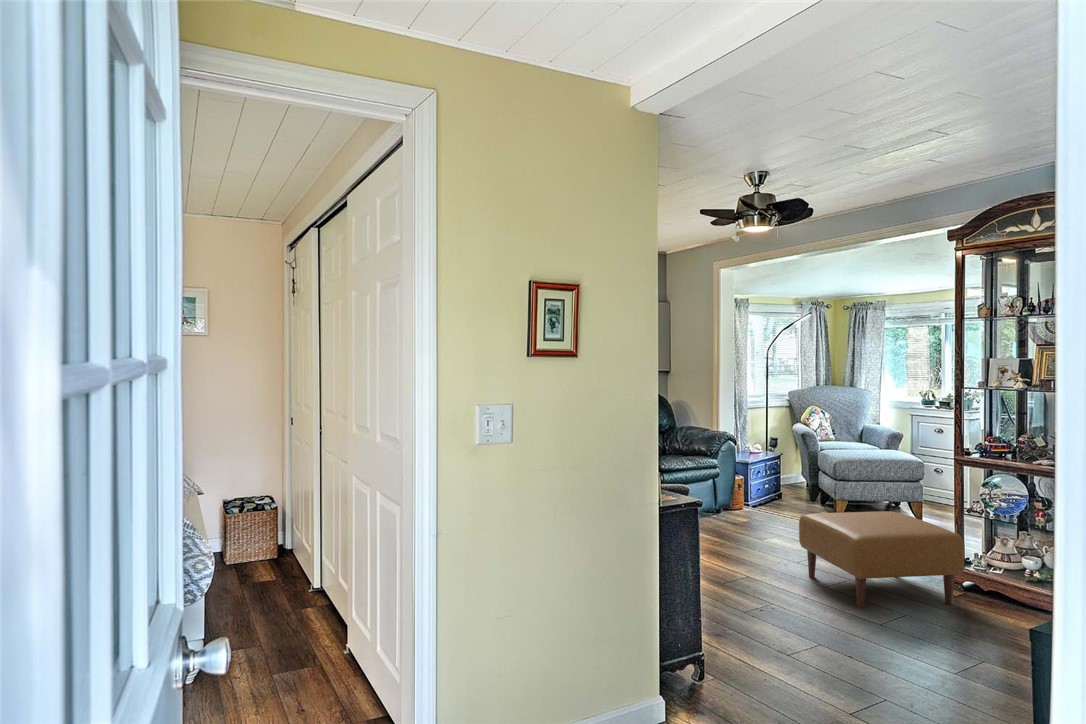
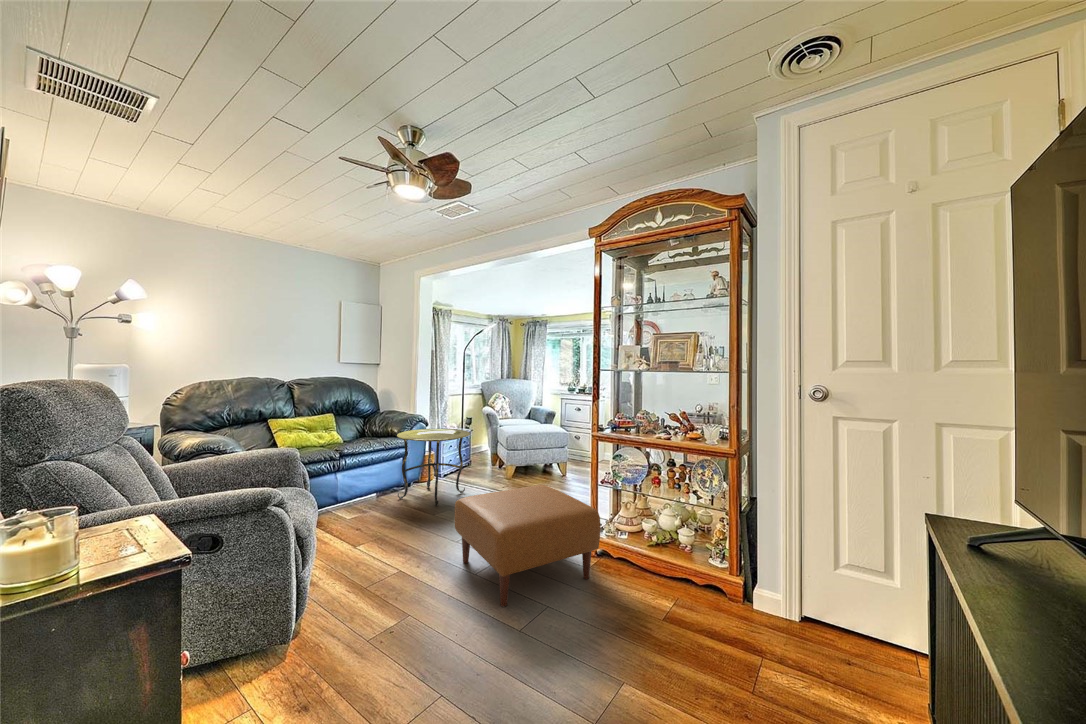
side table: none [711,449,793,532] -> present [397,429,470,506]

